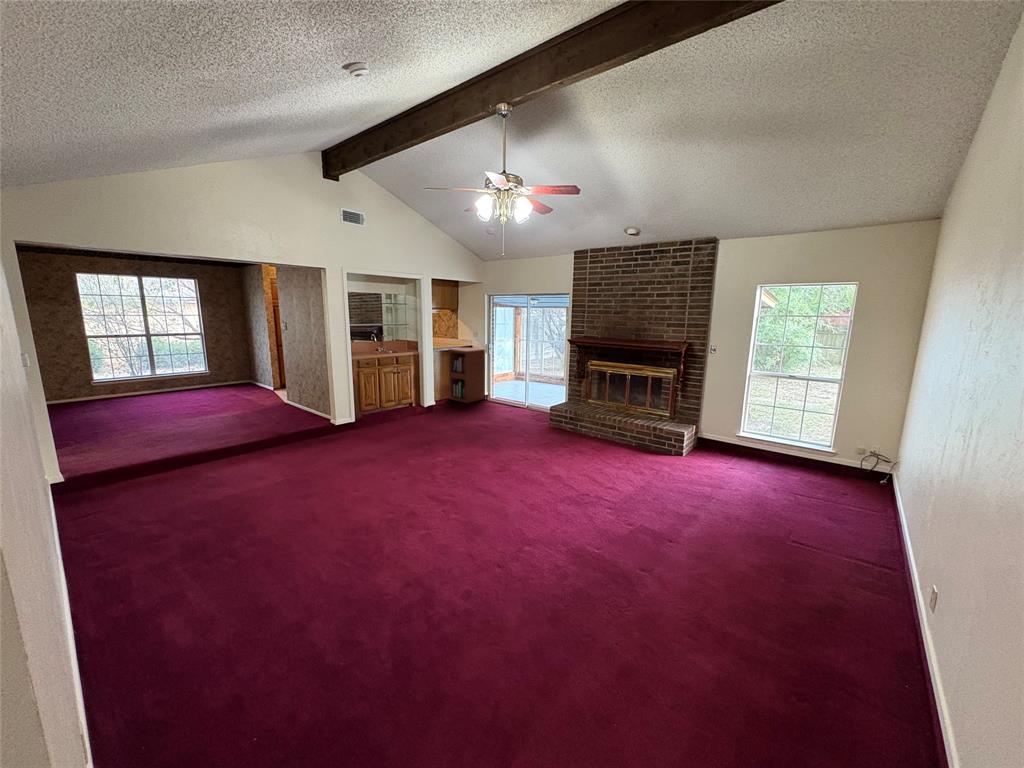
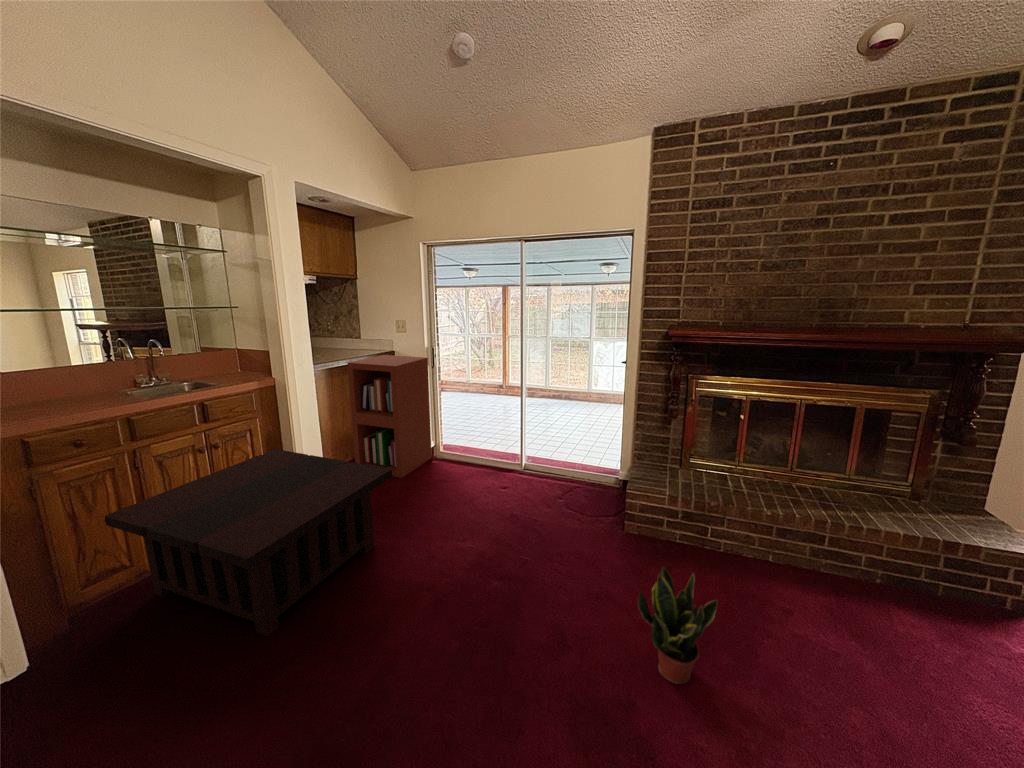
coffee table: none [367,380,455,427] -> present [105,449,392,637]
potted plant: none [510,409,534,447] -> present [638,567,718,684]

